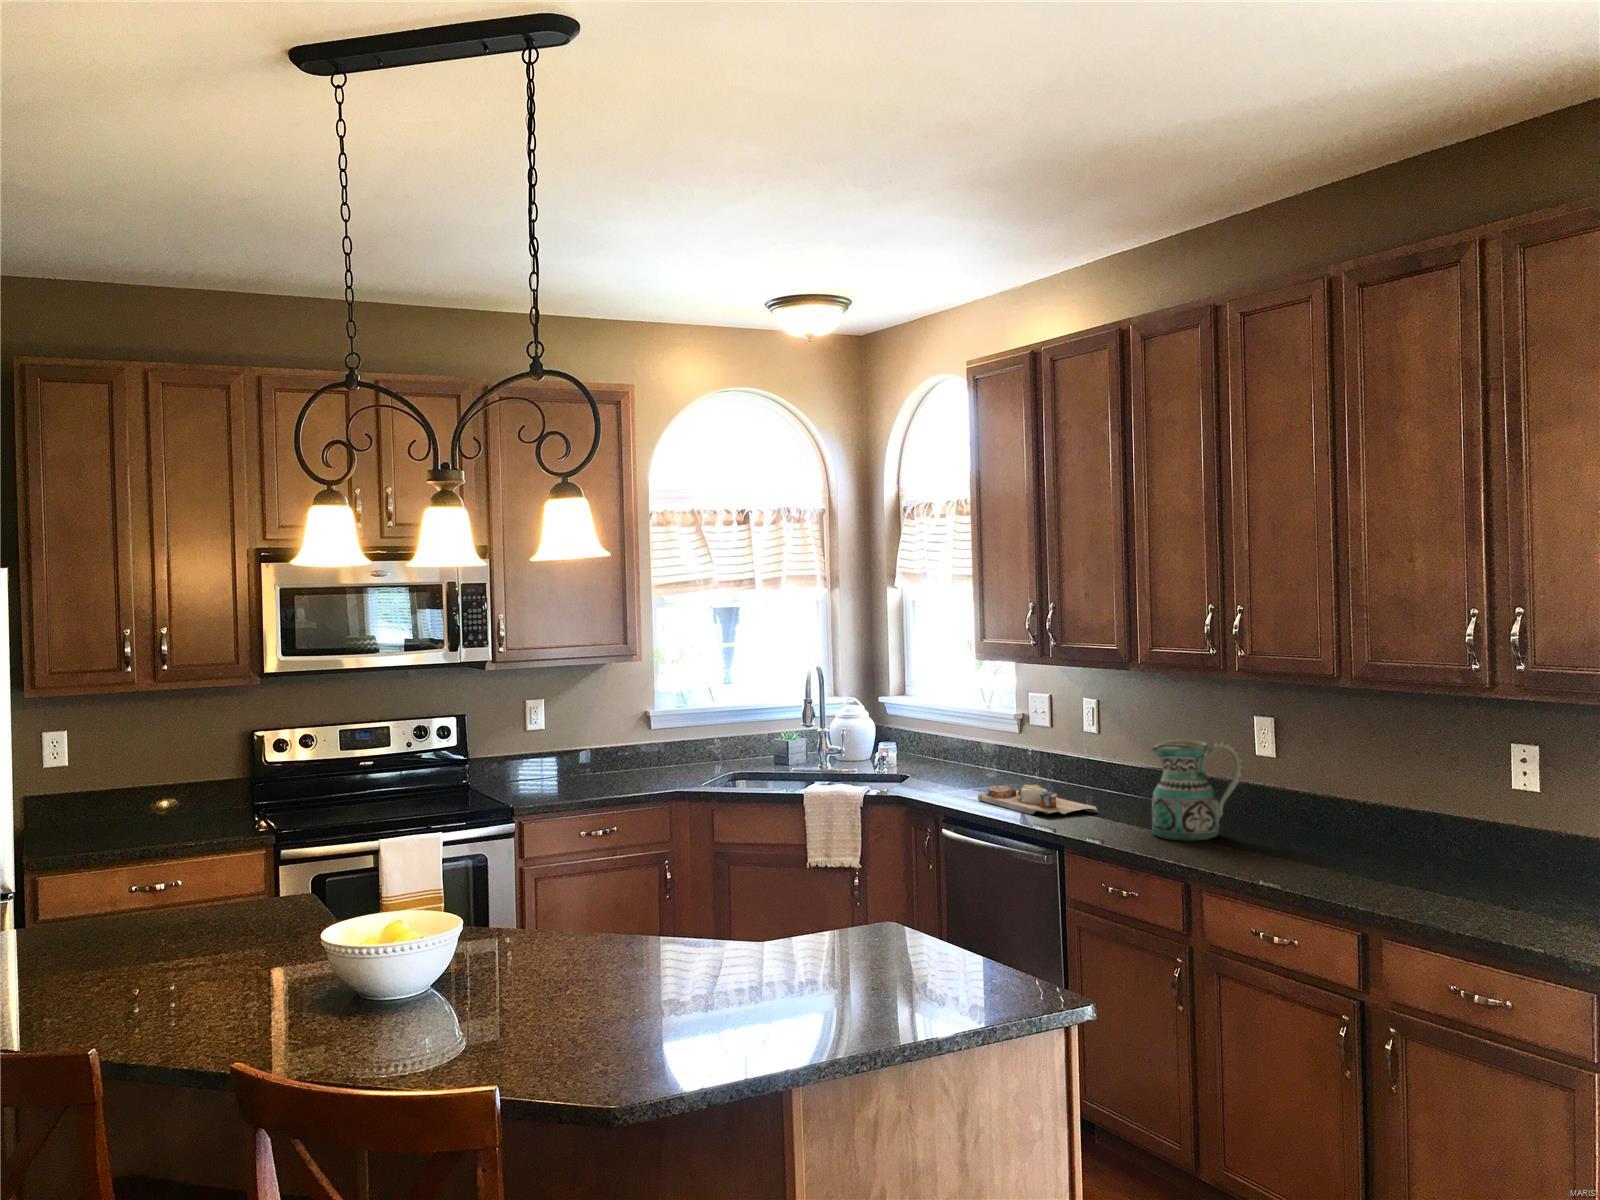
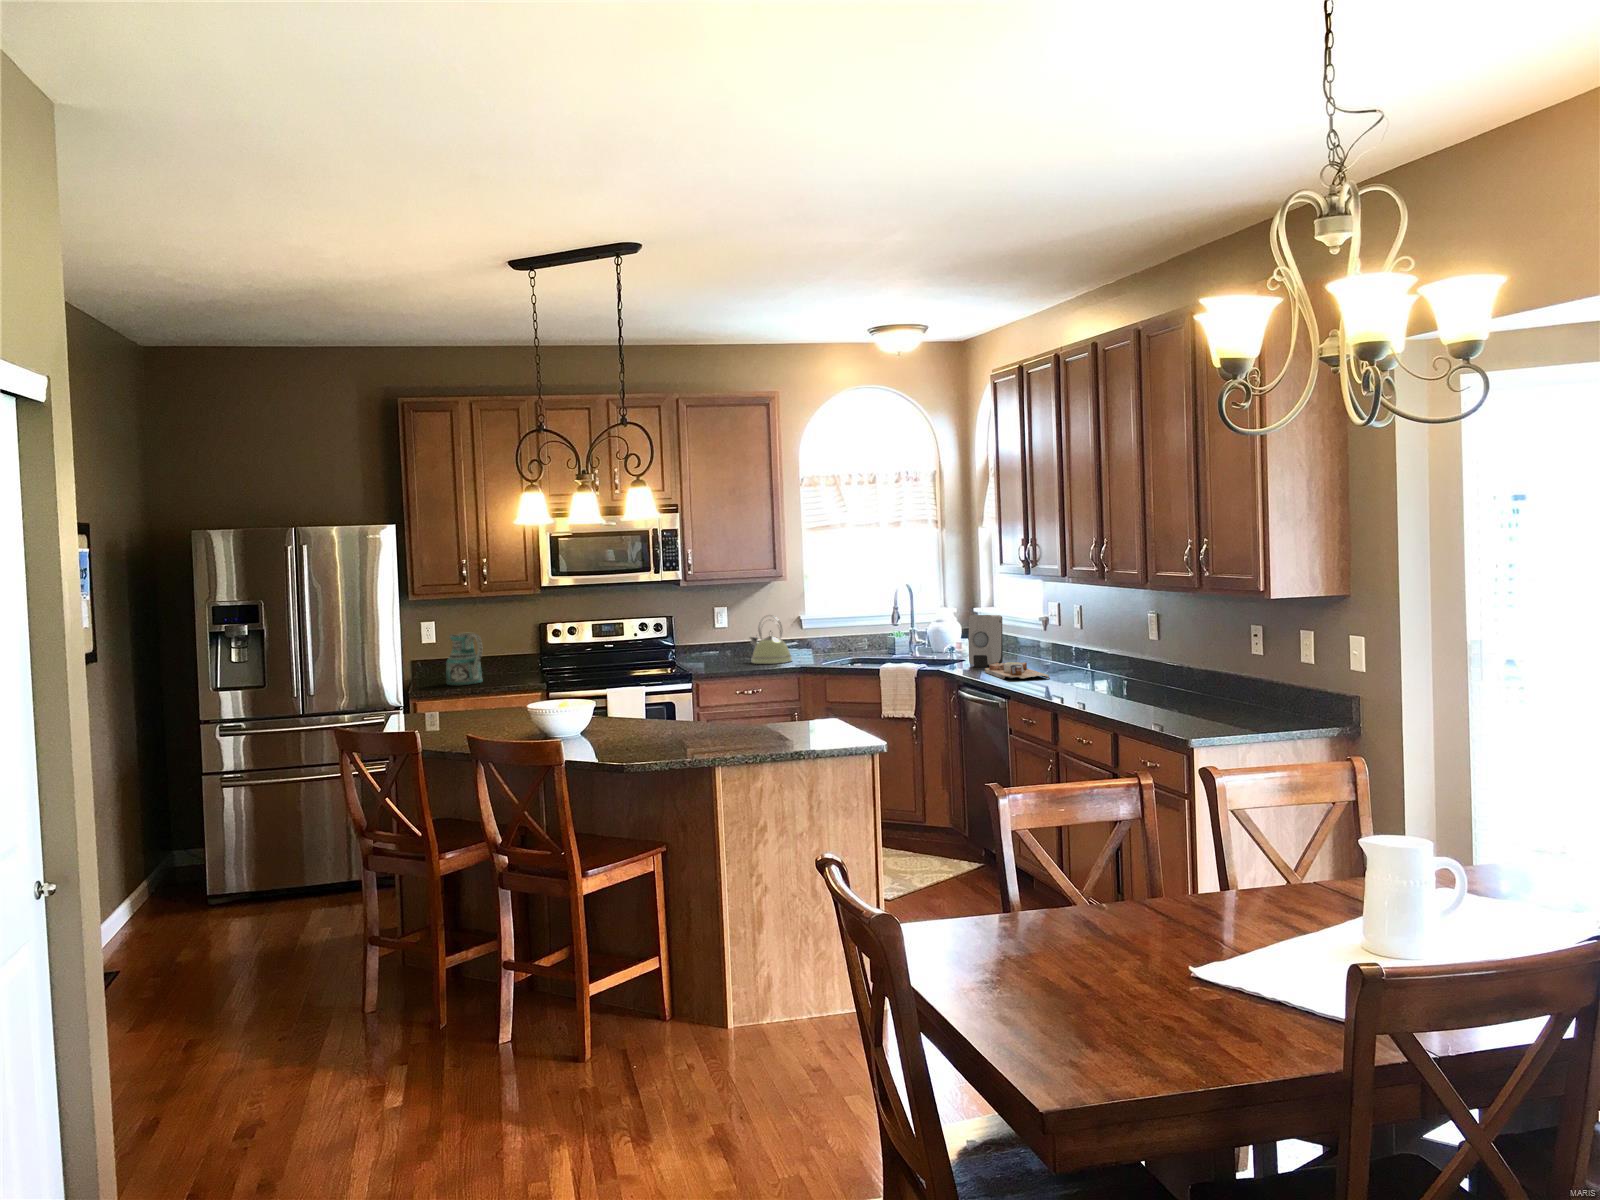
kettle: none [582,712,649,786] -> present [750,617,792,664]
soap dispenser: none [934,713,974,789] -> present [969,615,1003,667]
ceramic pitcher: present [1152,740,1243,841] -> present [446,632,483,685]

